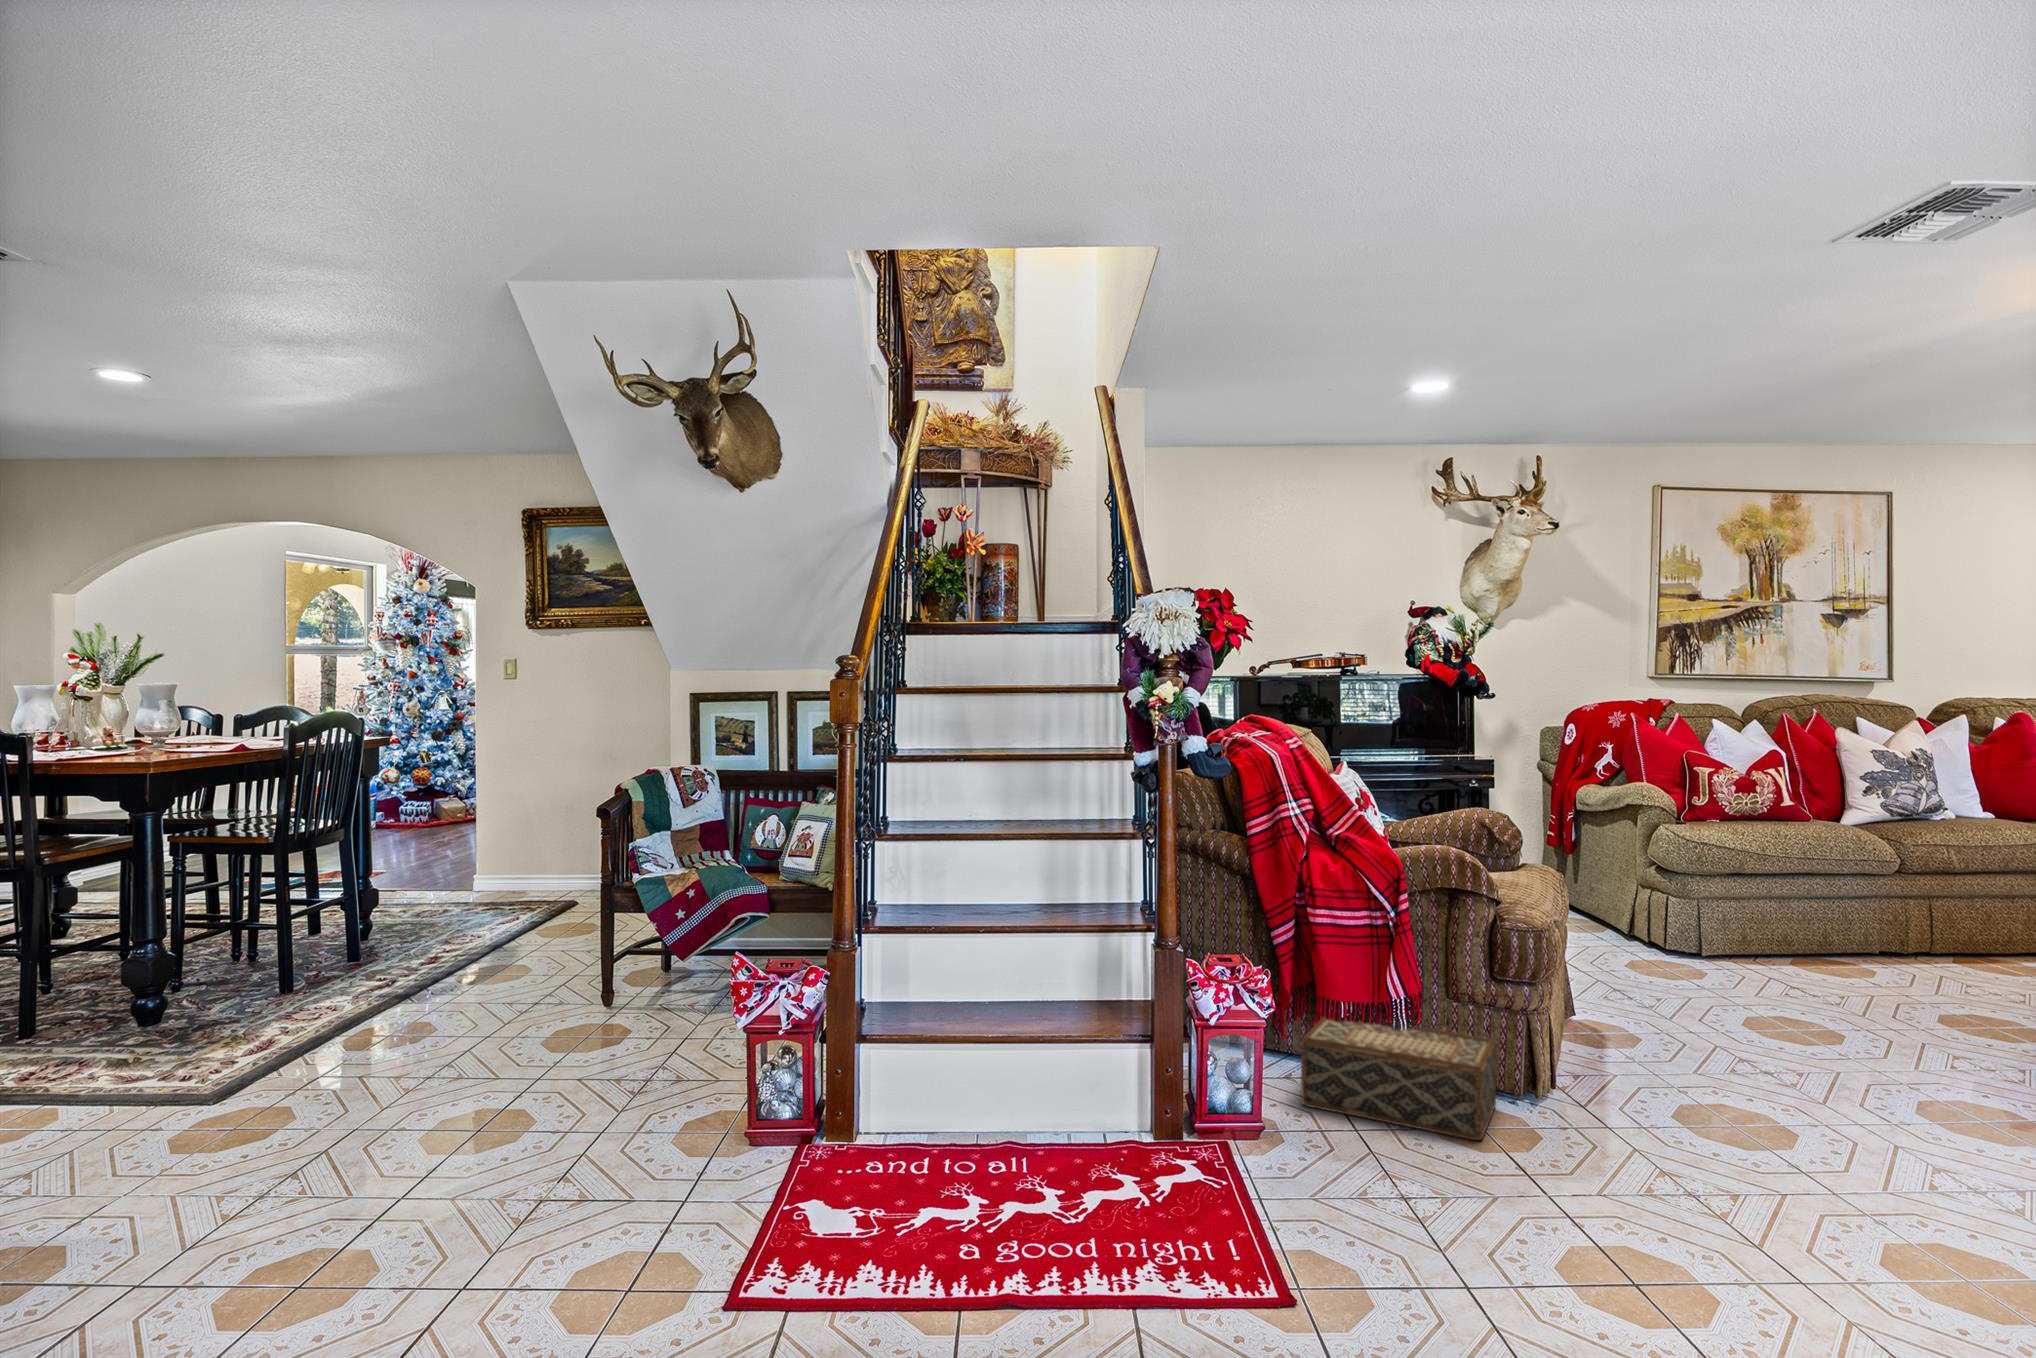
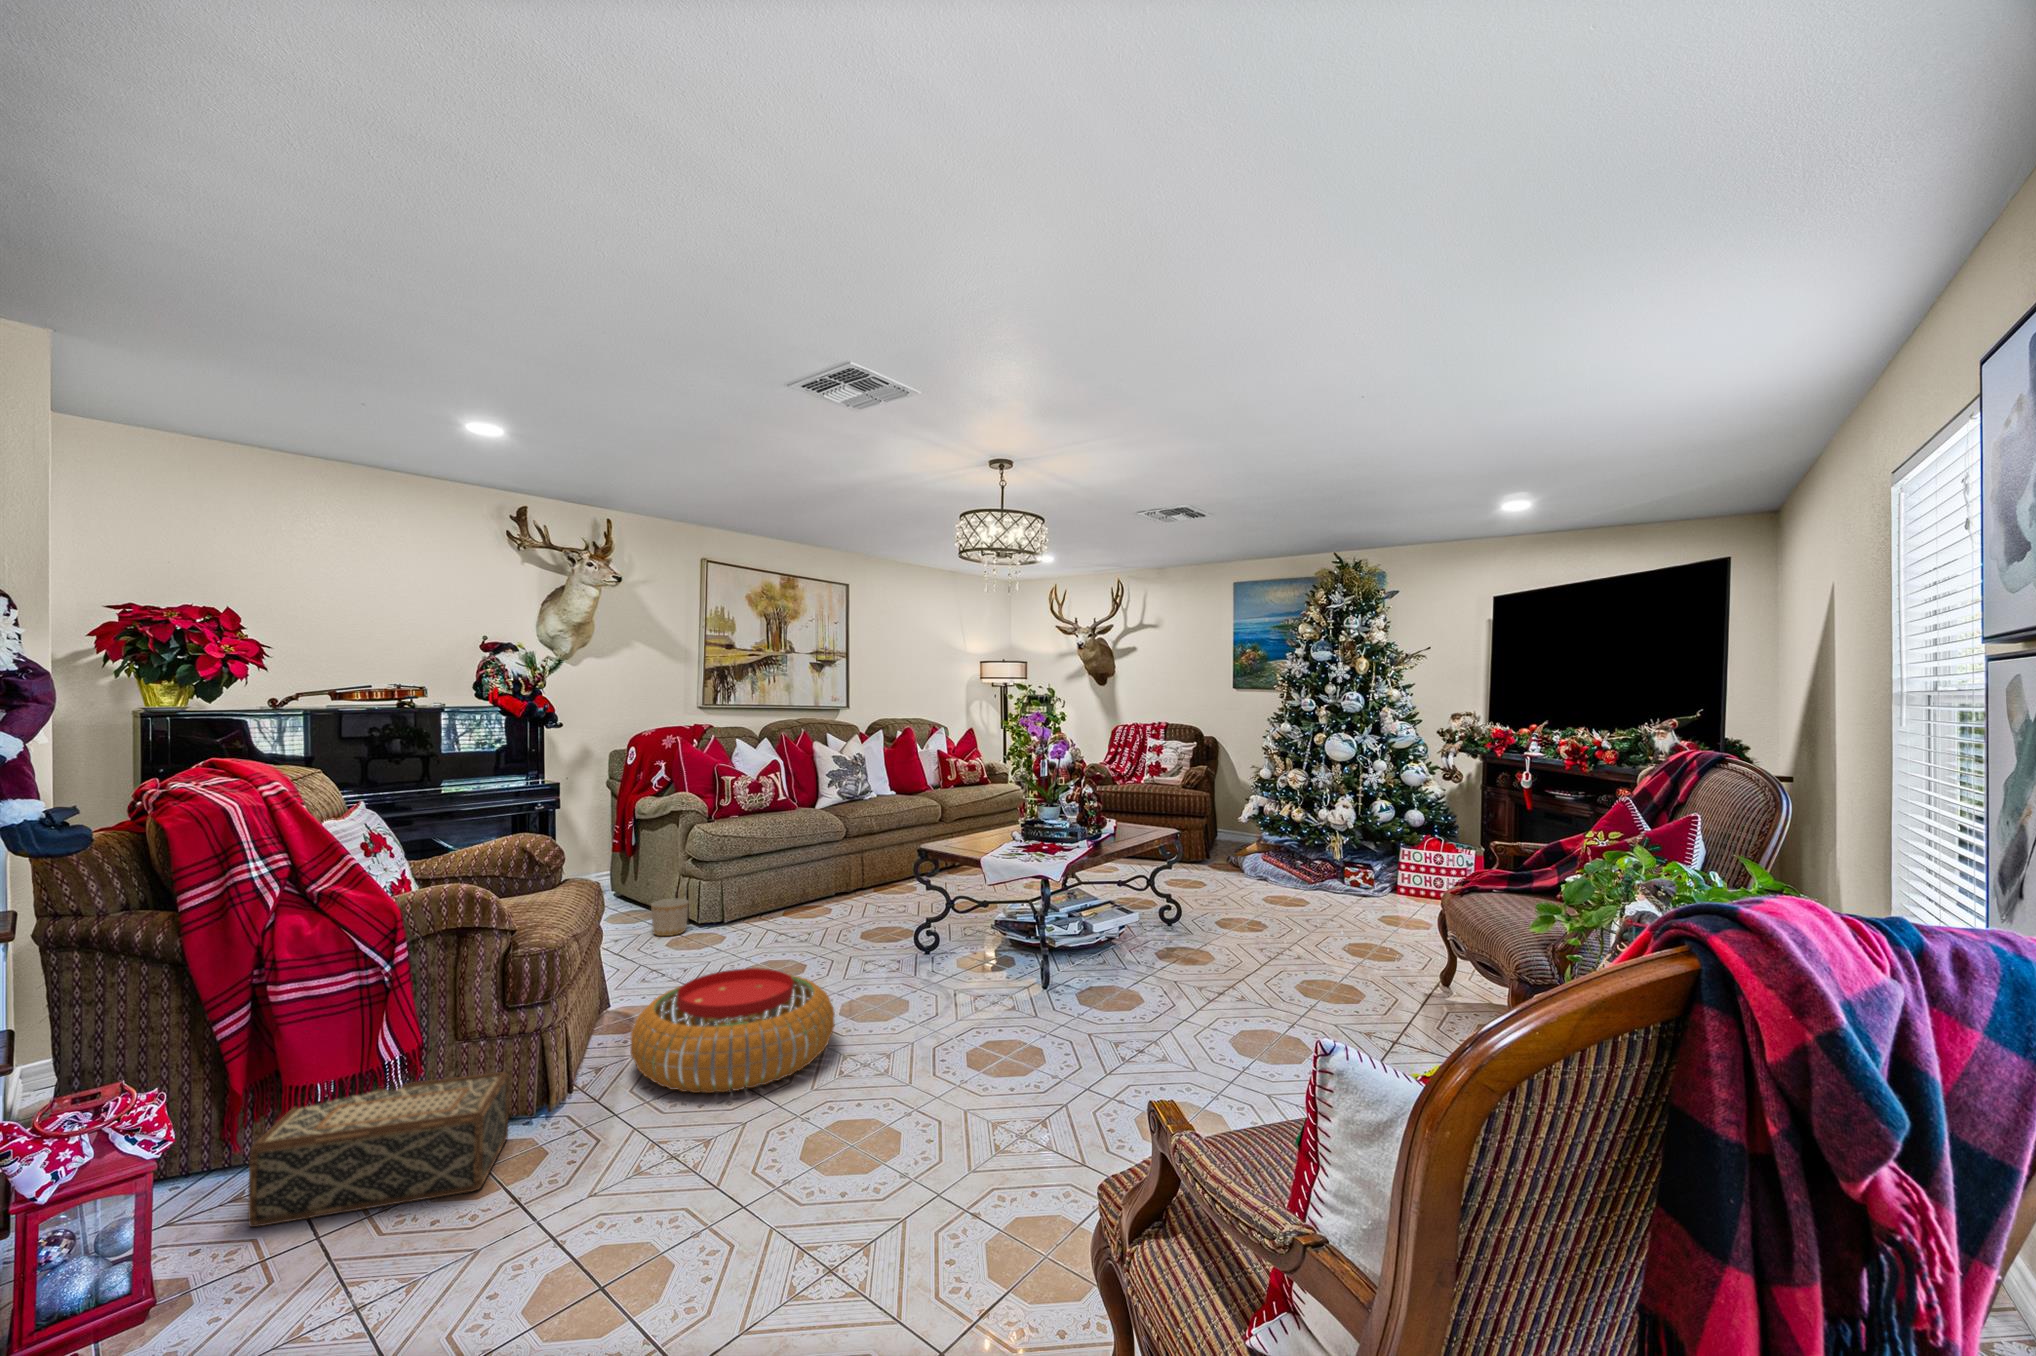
planter: none [1606,911,1655,956] -> present [651,899,689,936]
pouf: none [1612,999,1899,1148] -> present [630,968,835,1093]

